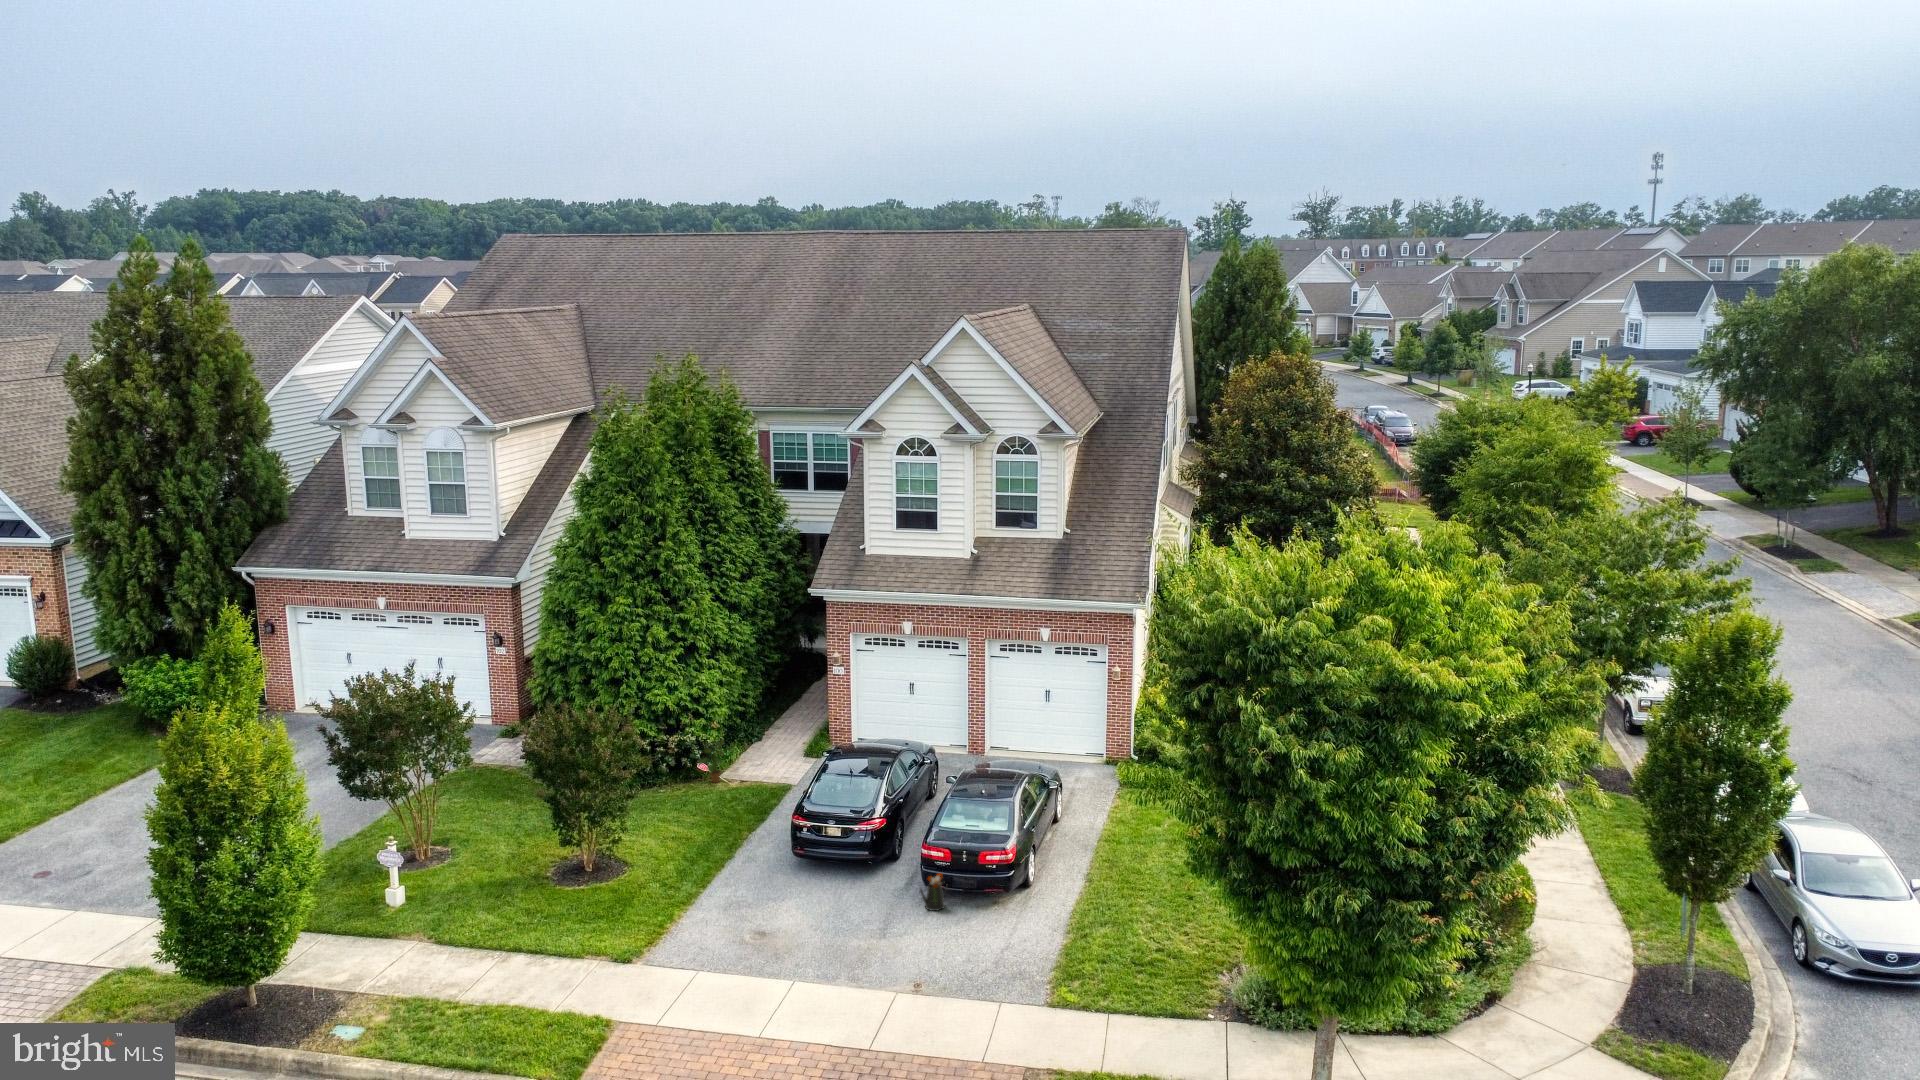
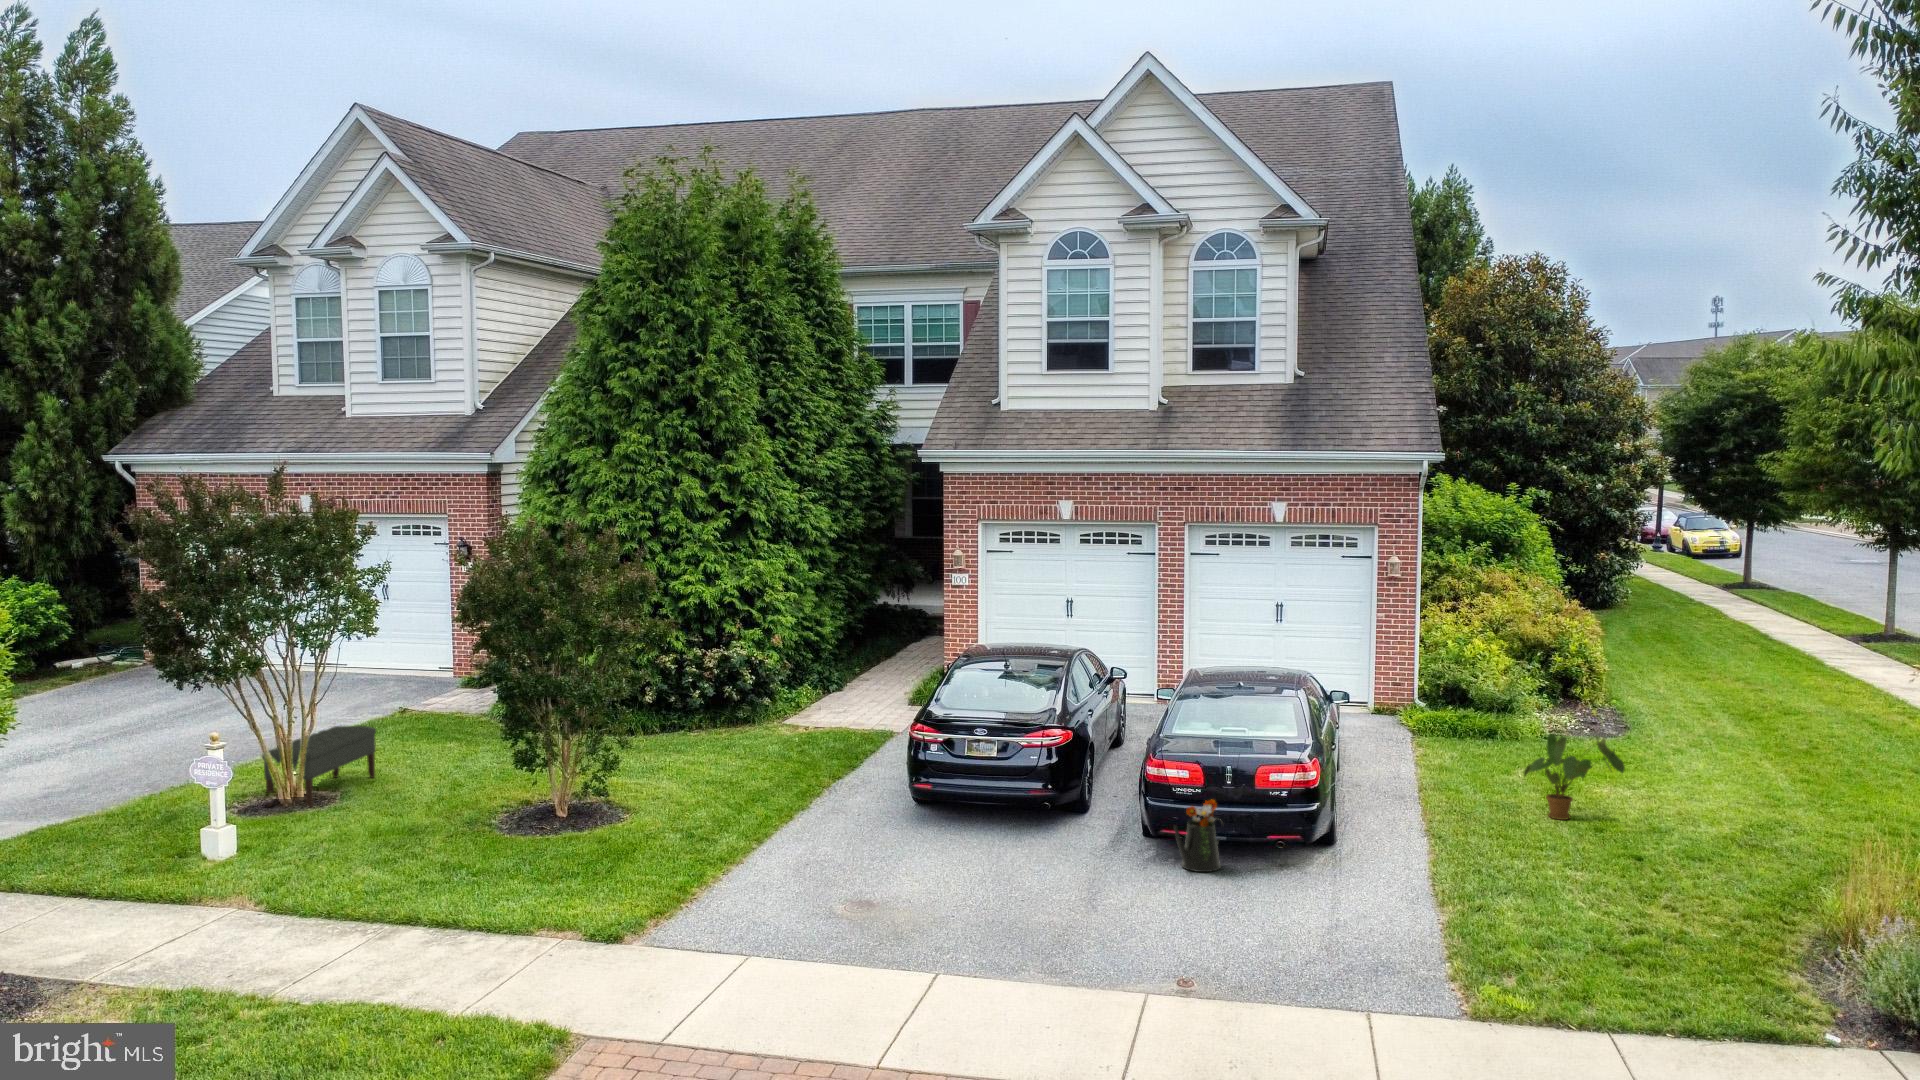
house plant: present [698,740,731,783] -> present [1524,734,1625,820]
bench: none [419,804,477,862] -> present [262,726,376,807]

